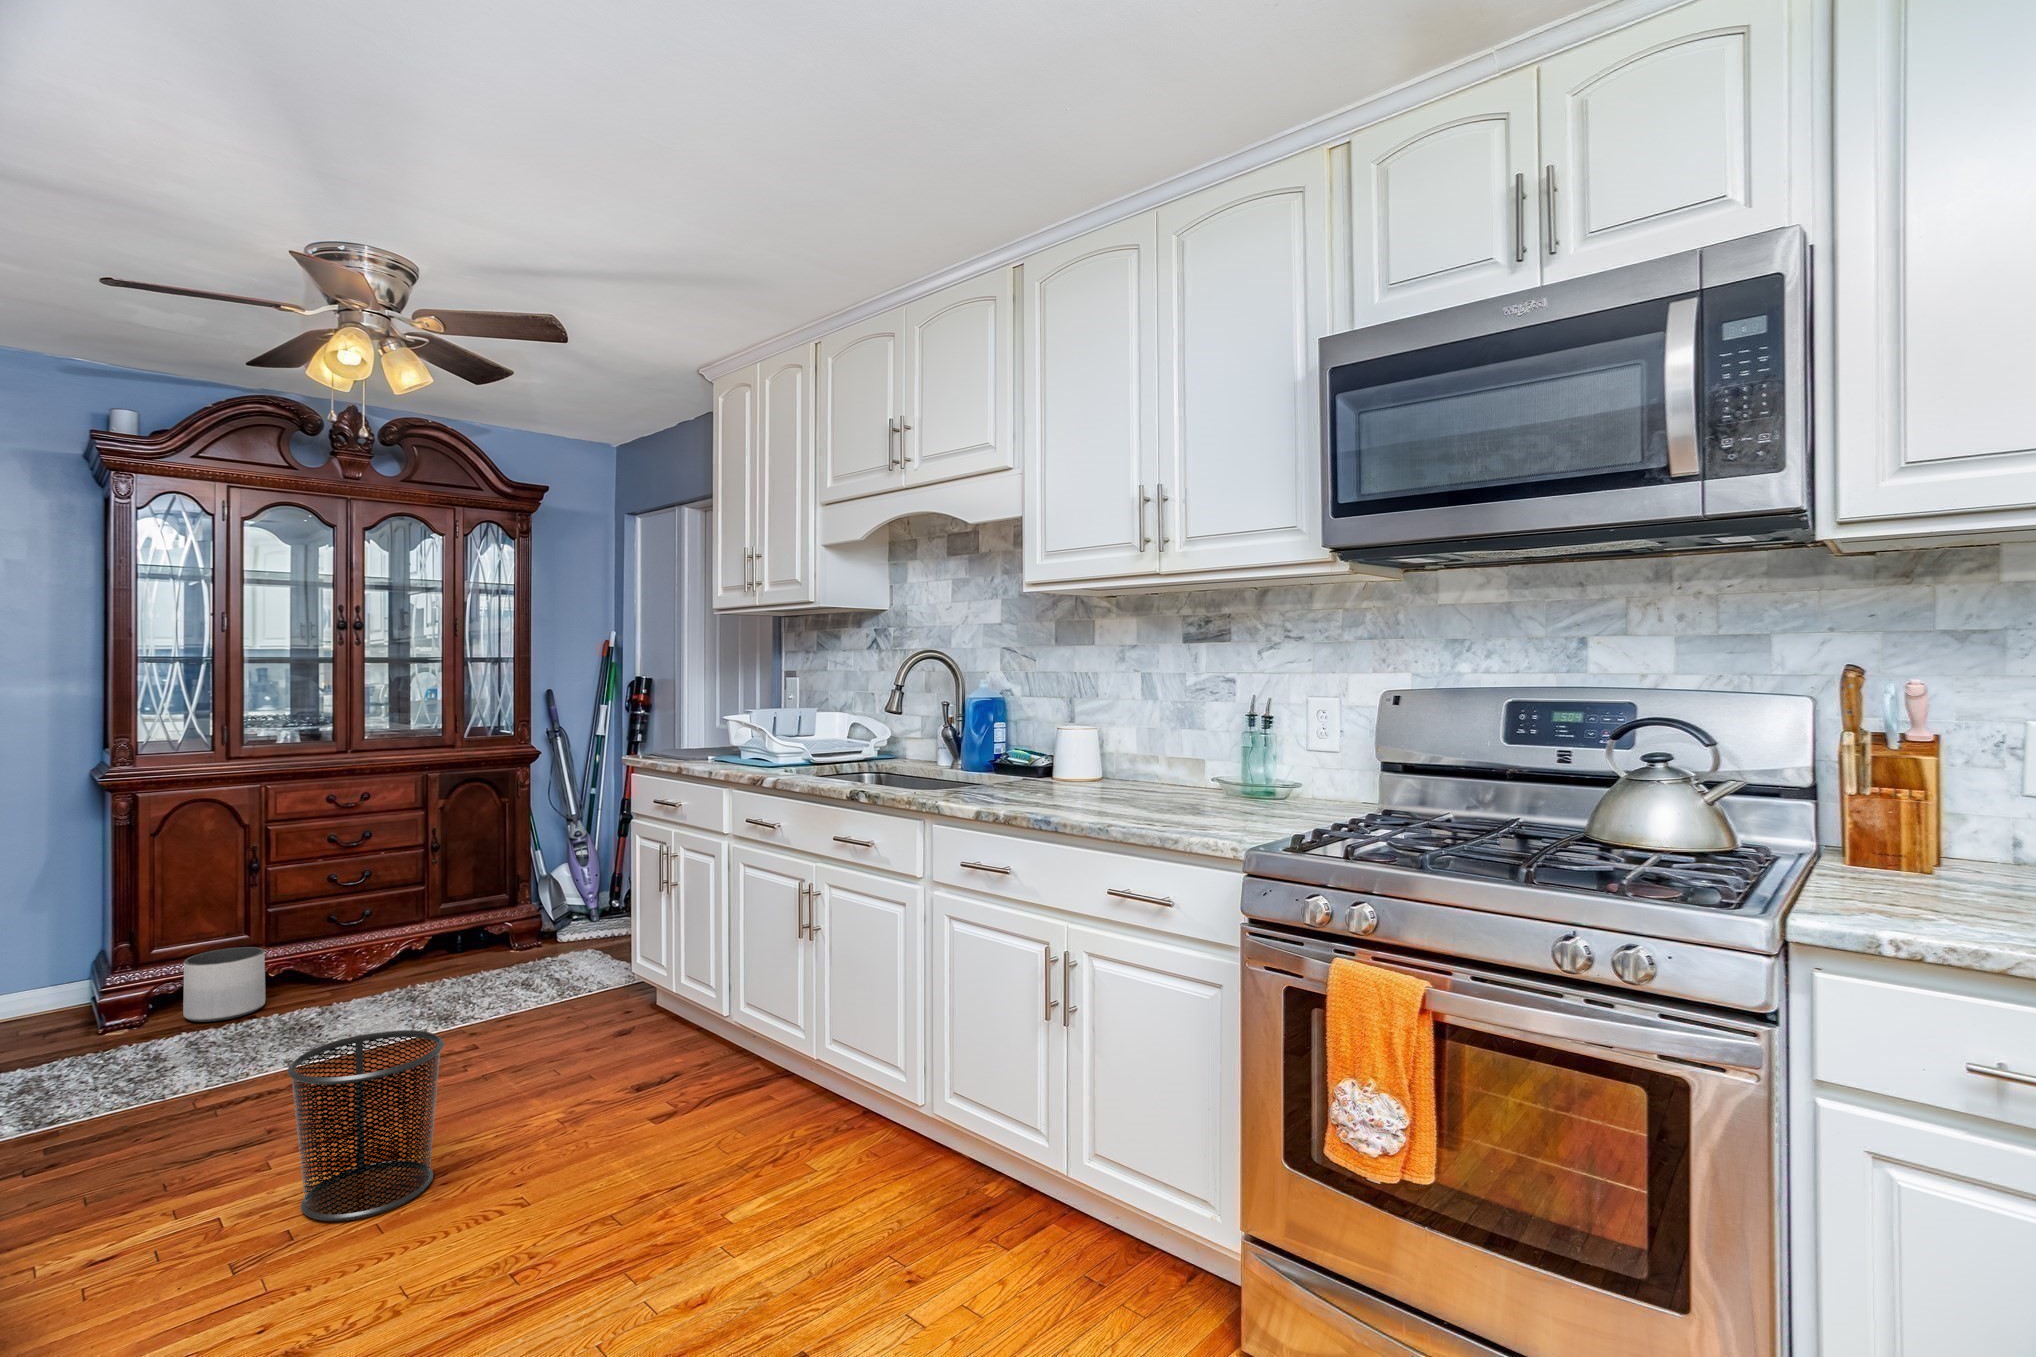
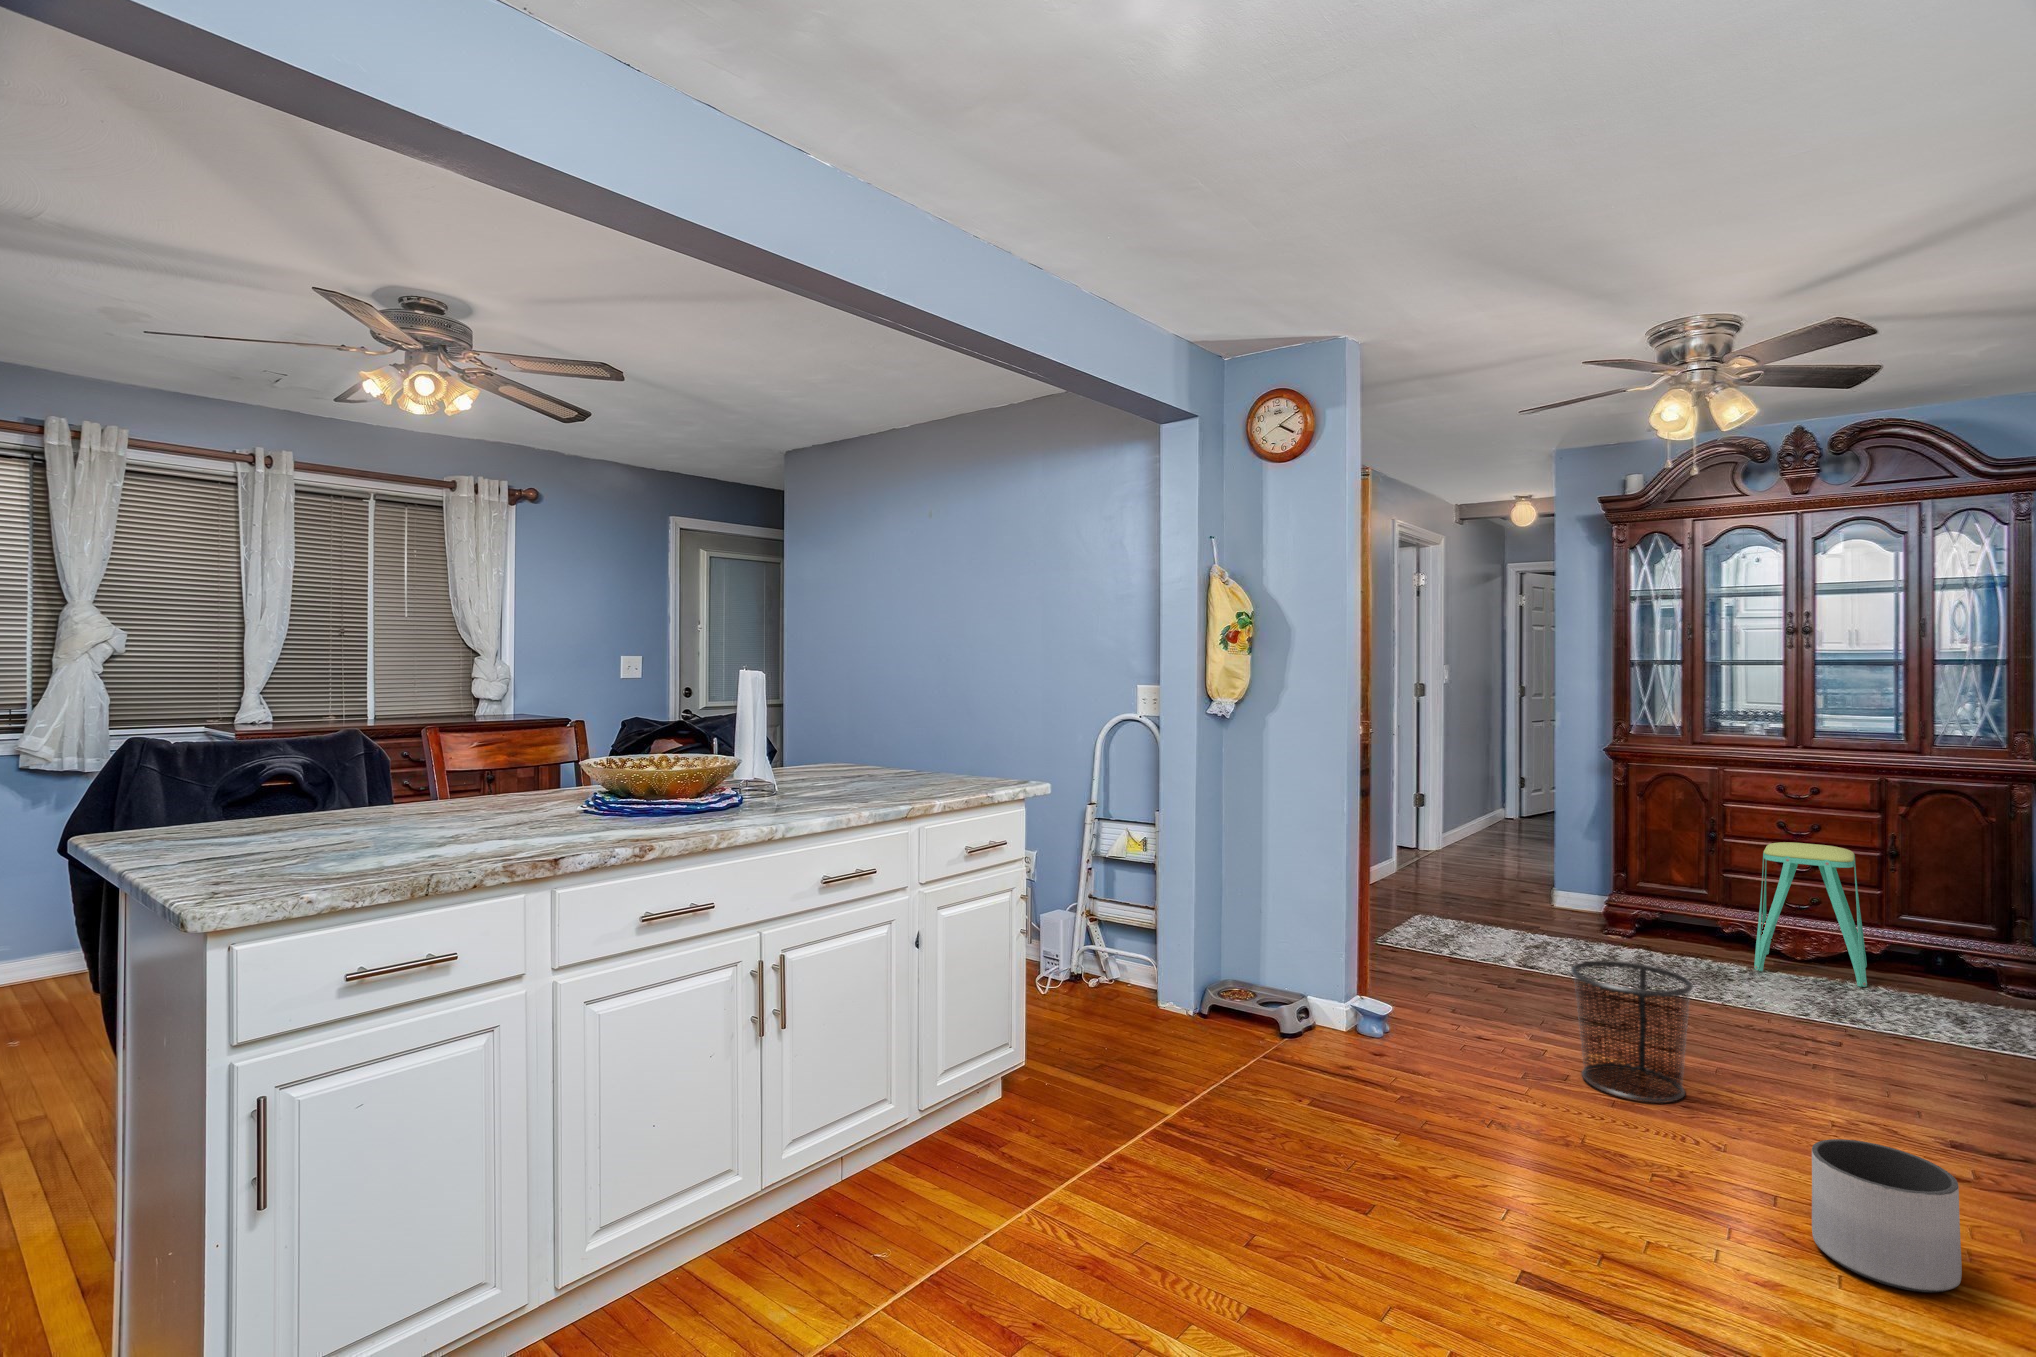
stool: none [311,852,436,1008] -> present [1754,842,1867,987]
planter: present [183,947,266,1022] -> present [1812,1139,1962,1292]

